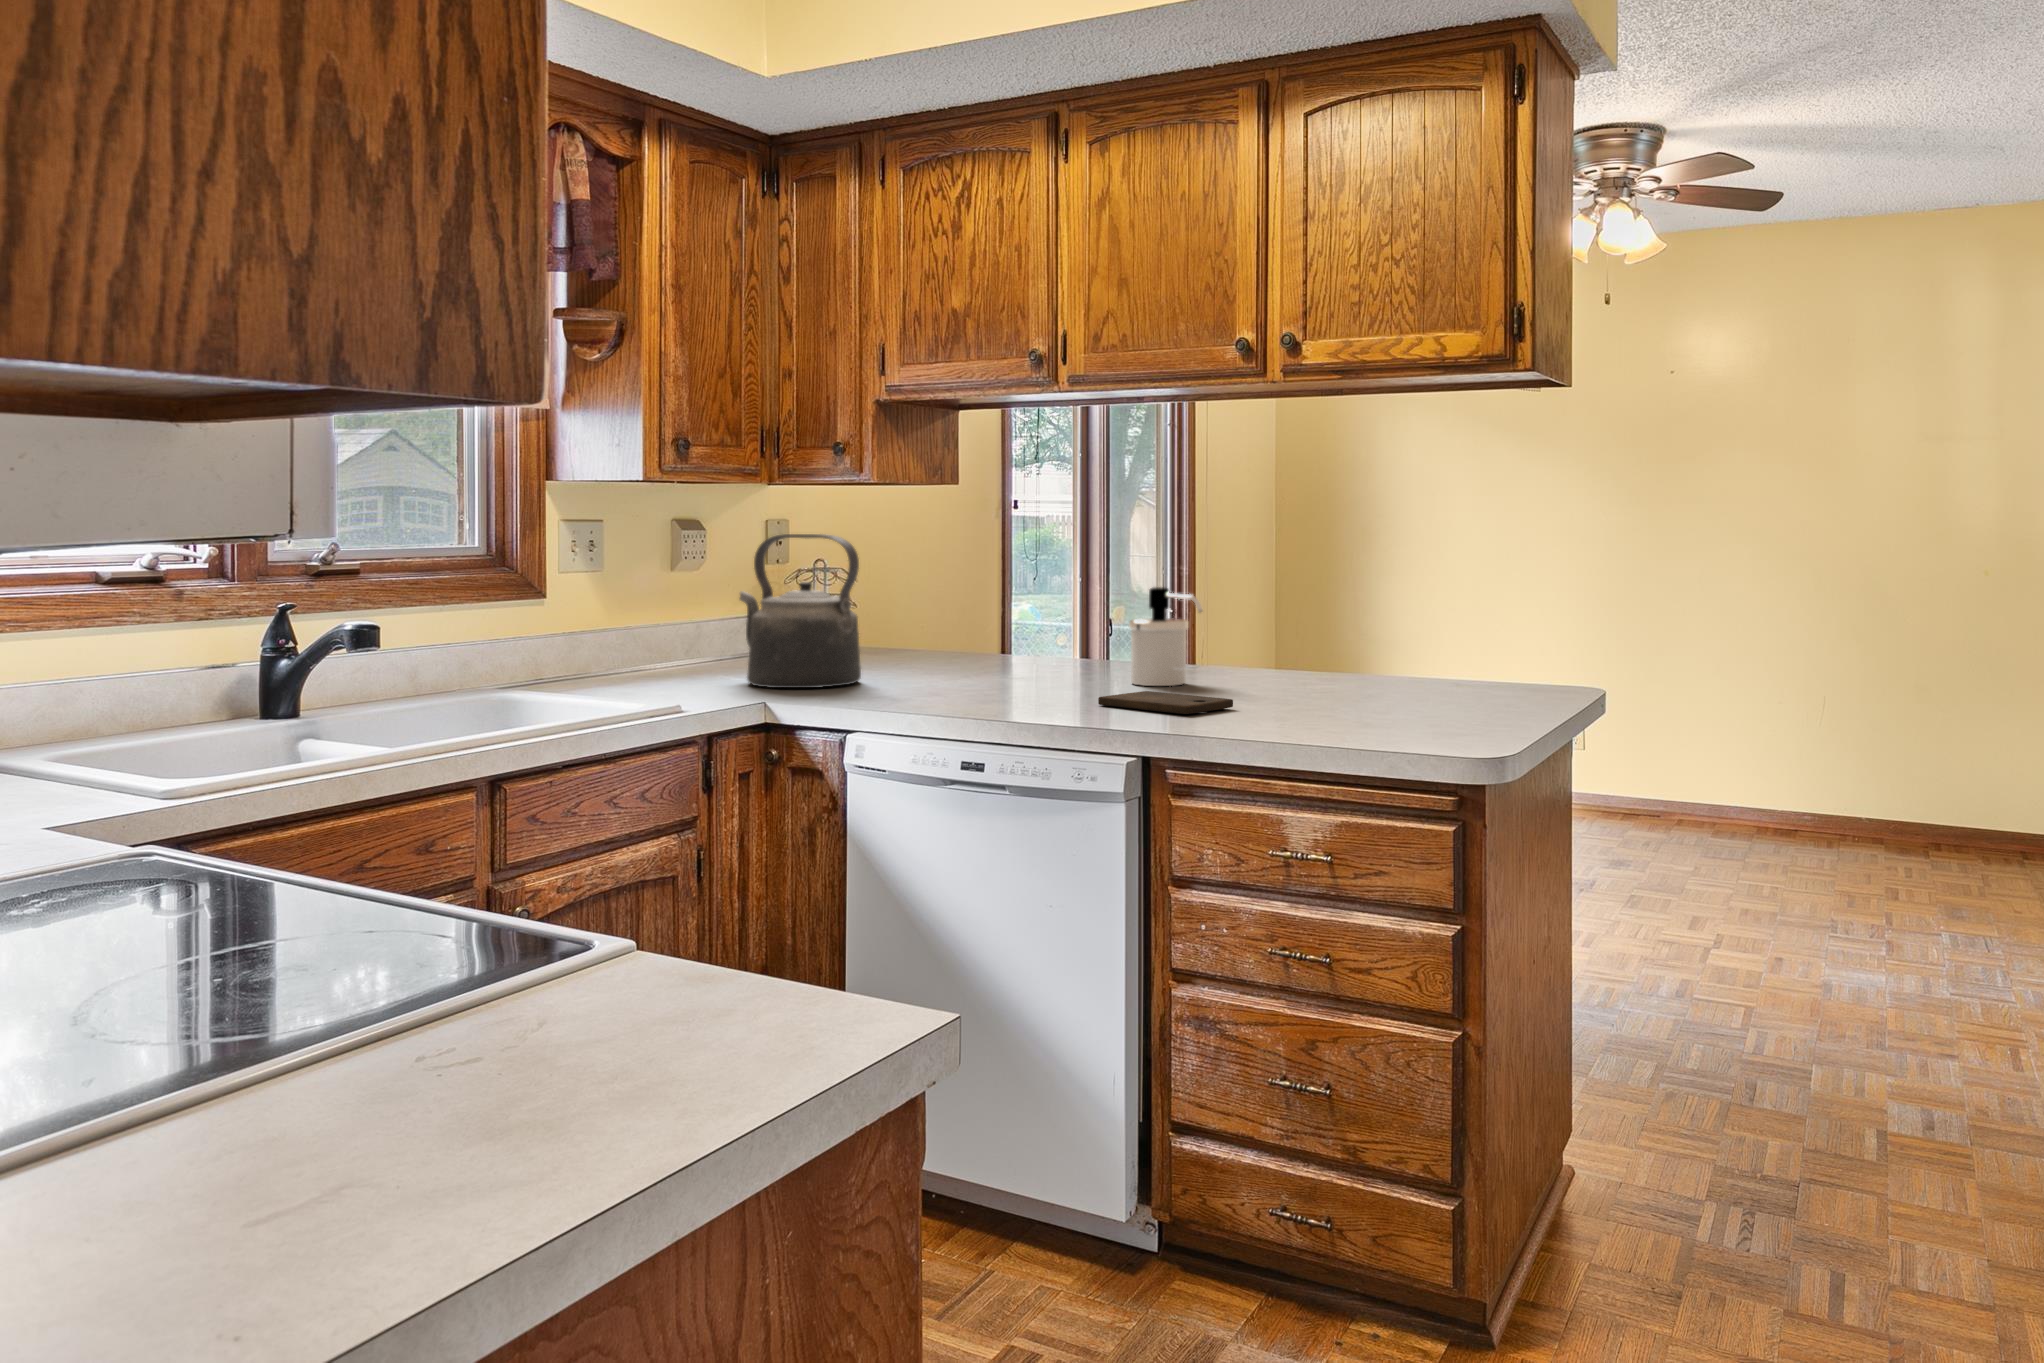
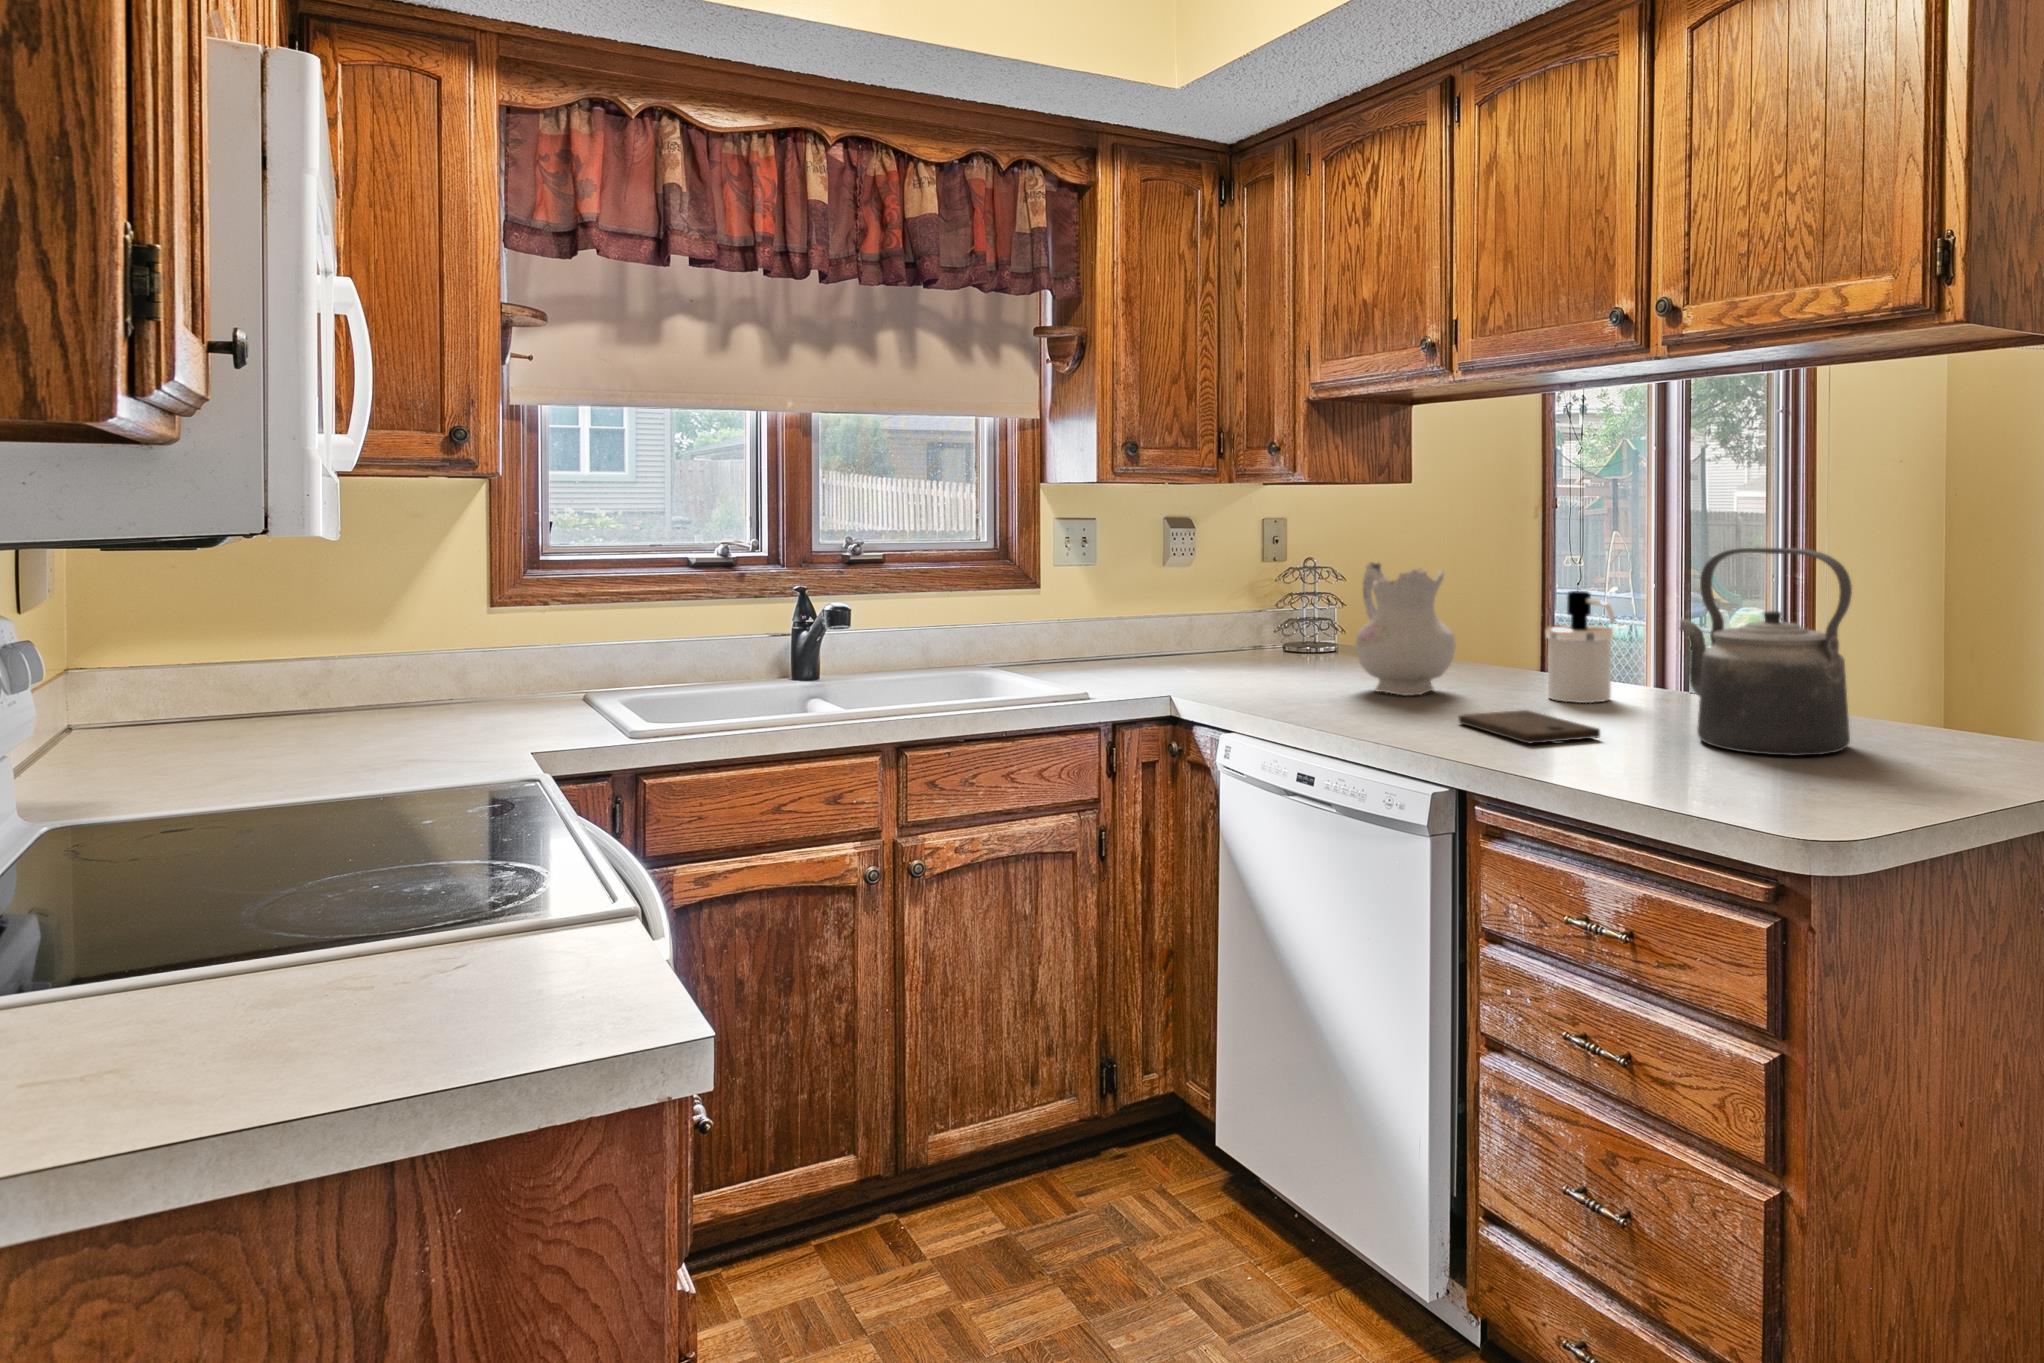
kettle: present [740,534,861,688] -> present [1680,547,1852,756]
ceramic pitcher: none [949,563,1047,688] -> present [1356,562,1456,696]

